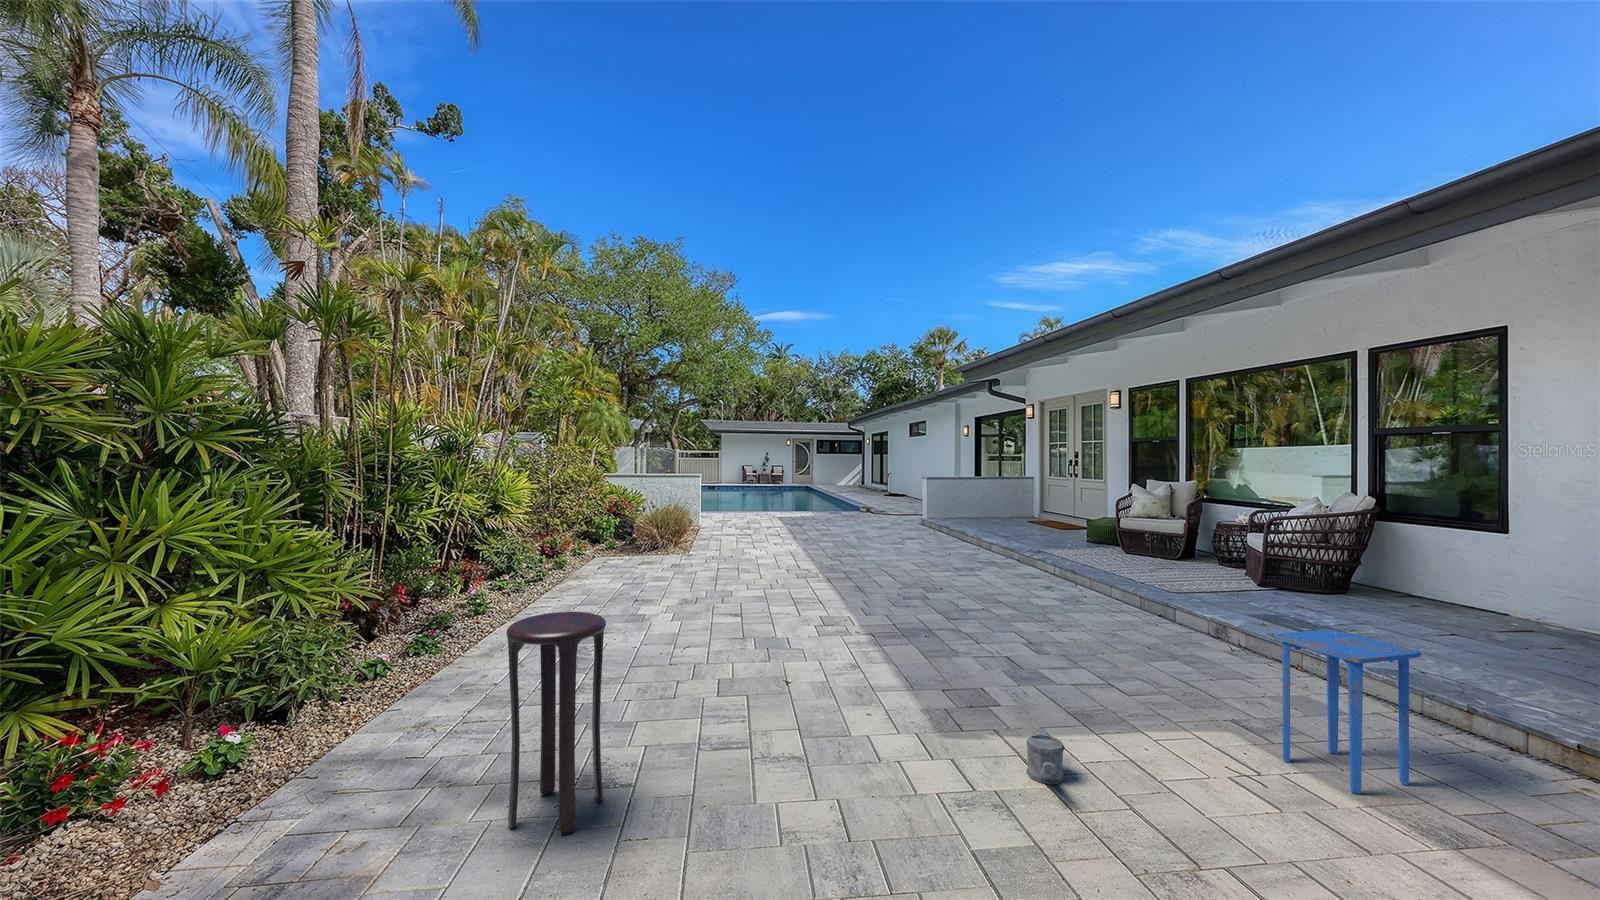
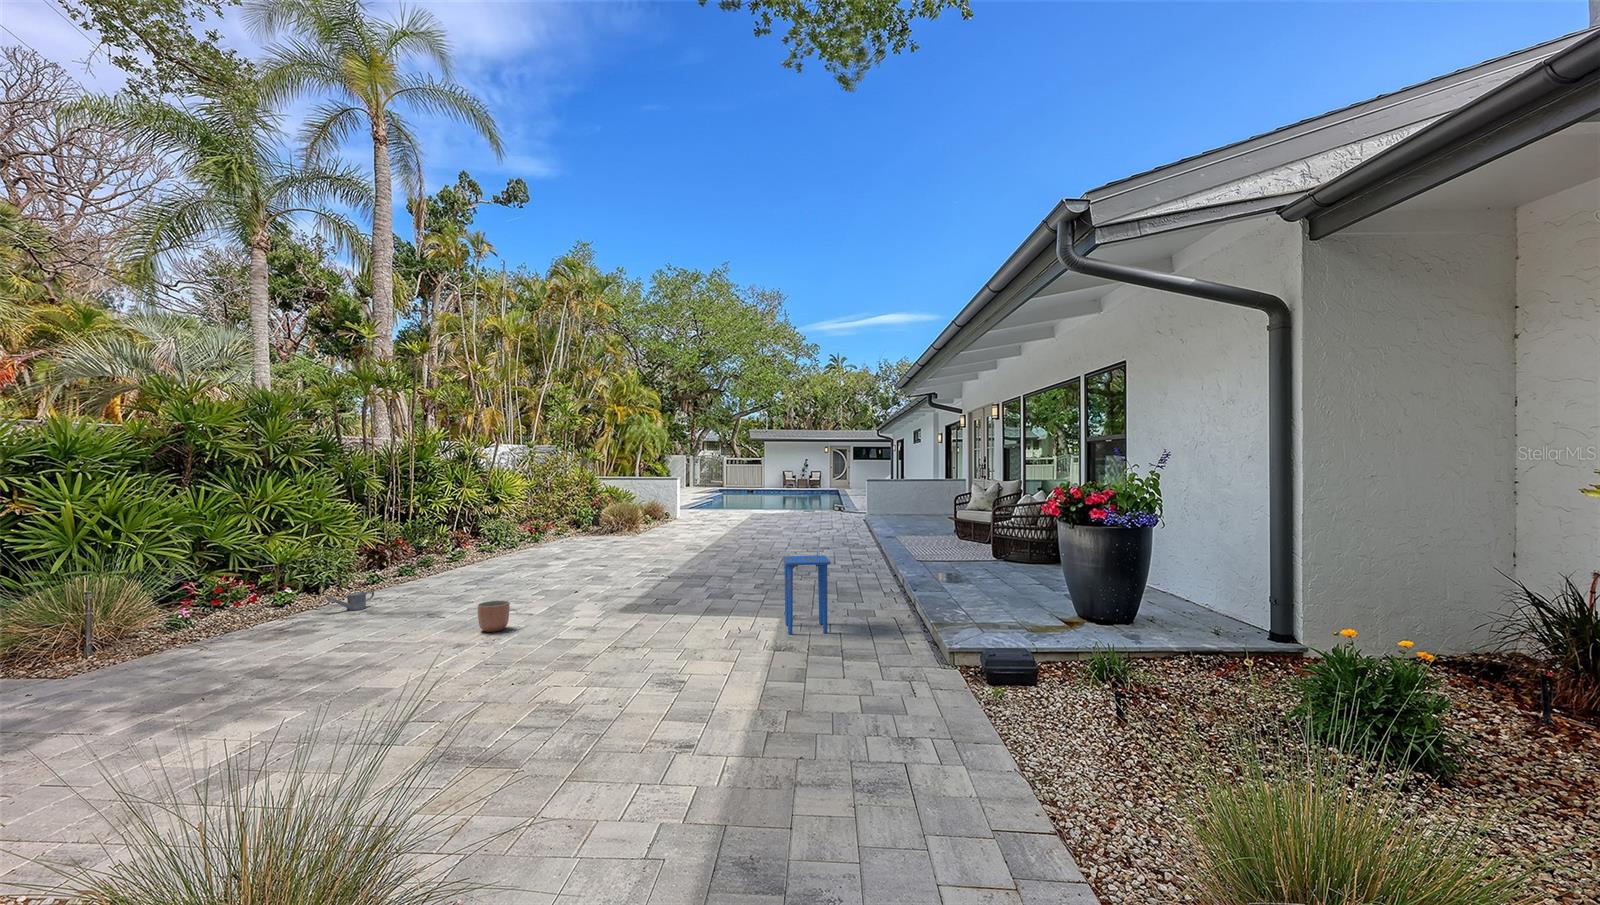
stool: present [506,612,606,834] -> none [388,536,438,630]
watering can: present [1026,728,1064,785] -> present [326,591,374,611]
planter: none [729,750,791,831] -> present [478,600,510,632]

